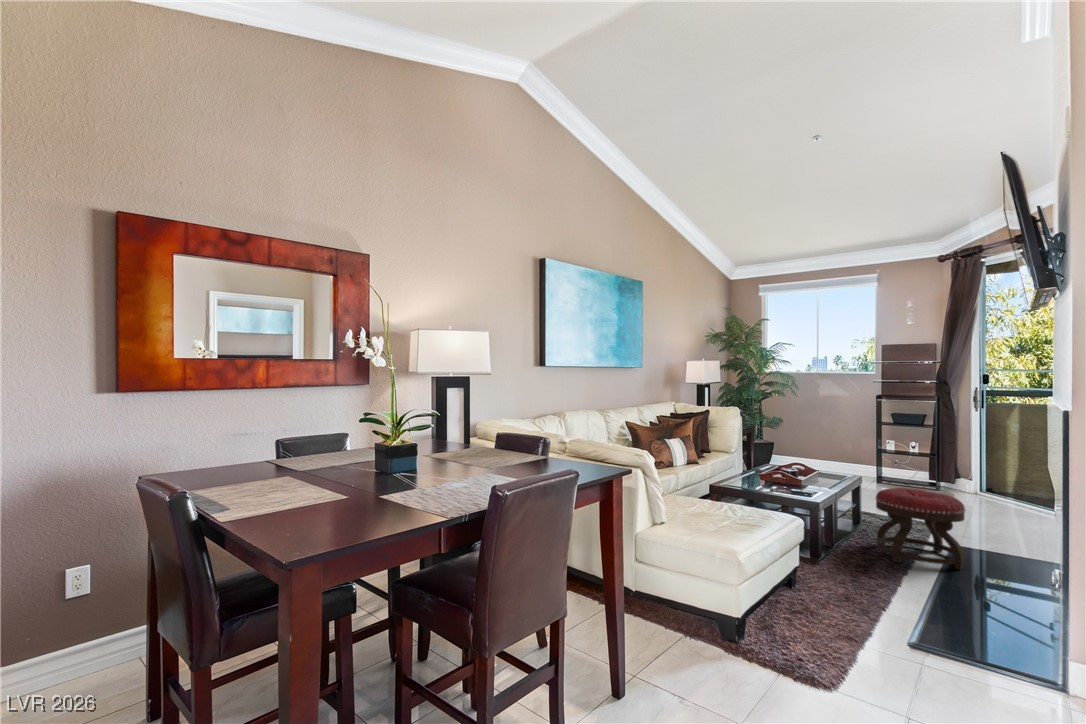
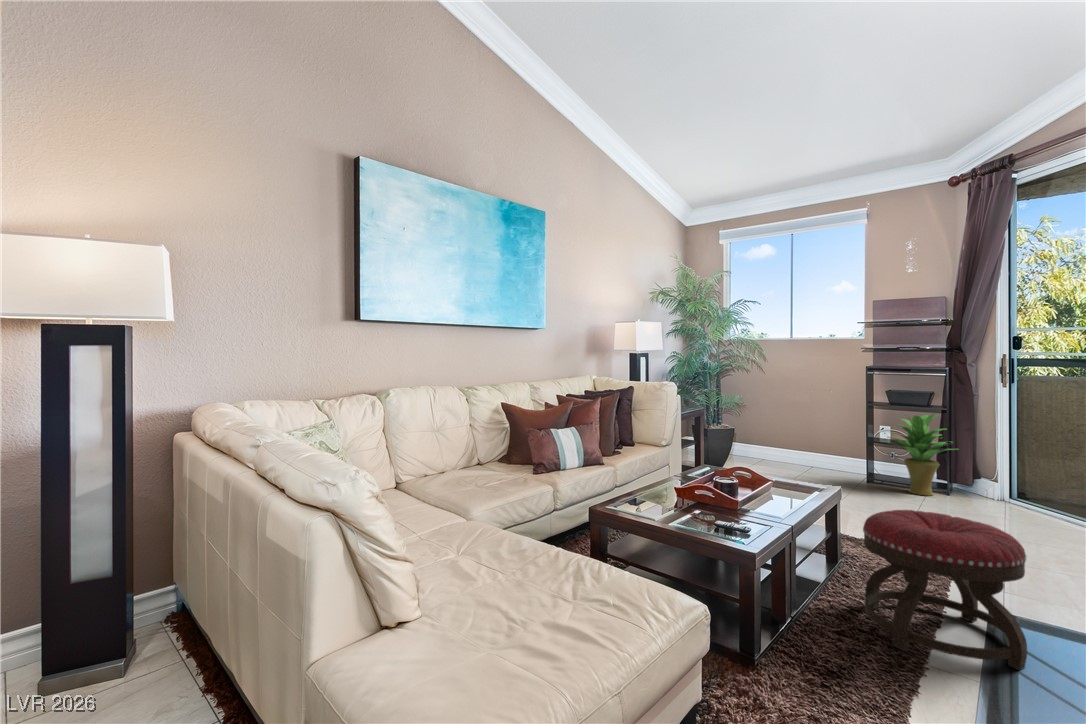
potted plant: none [891,428,946,490] -> present [889,414,950,496]

